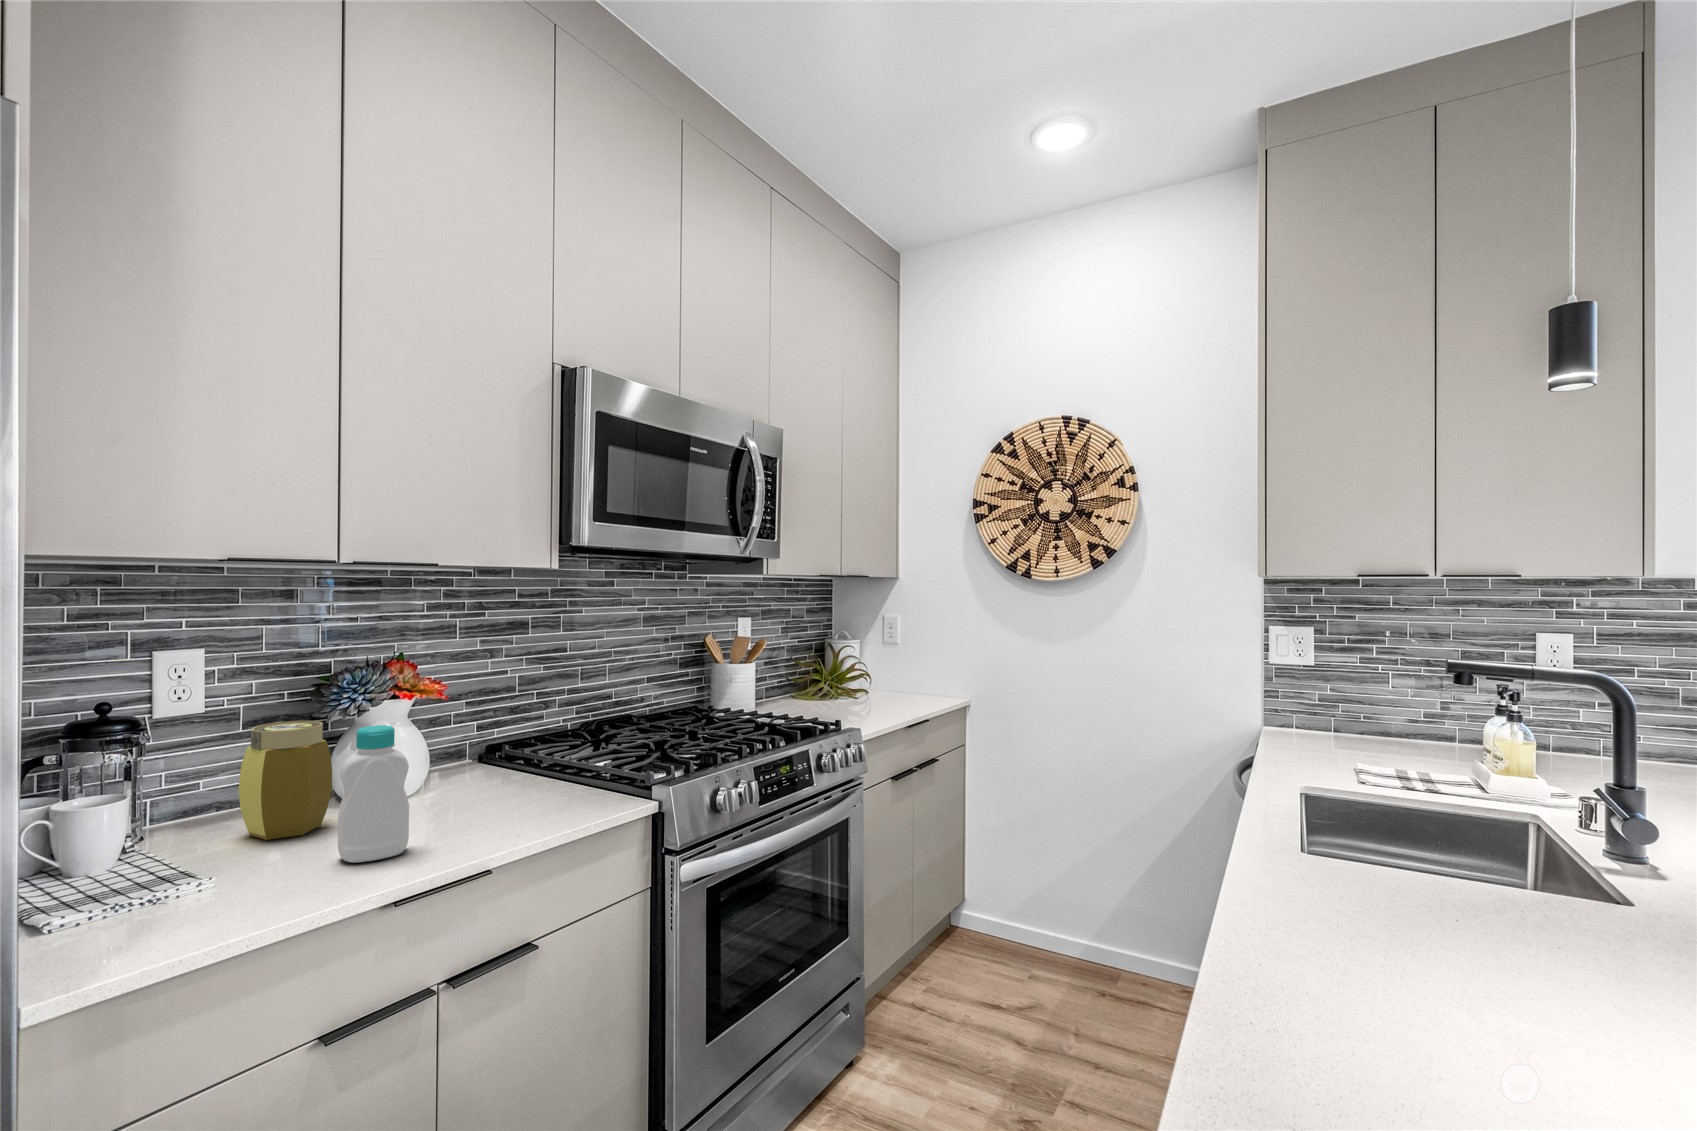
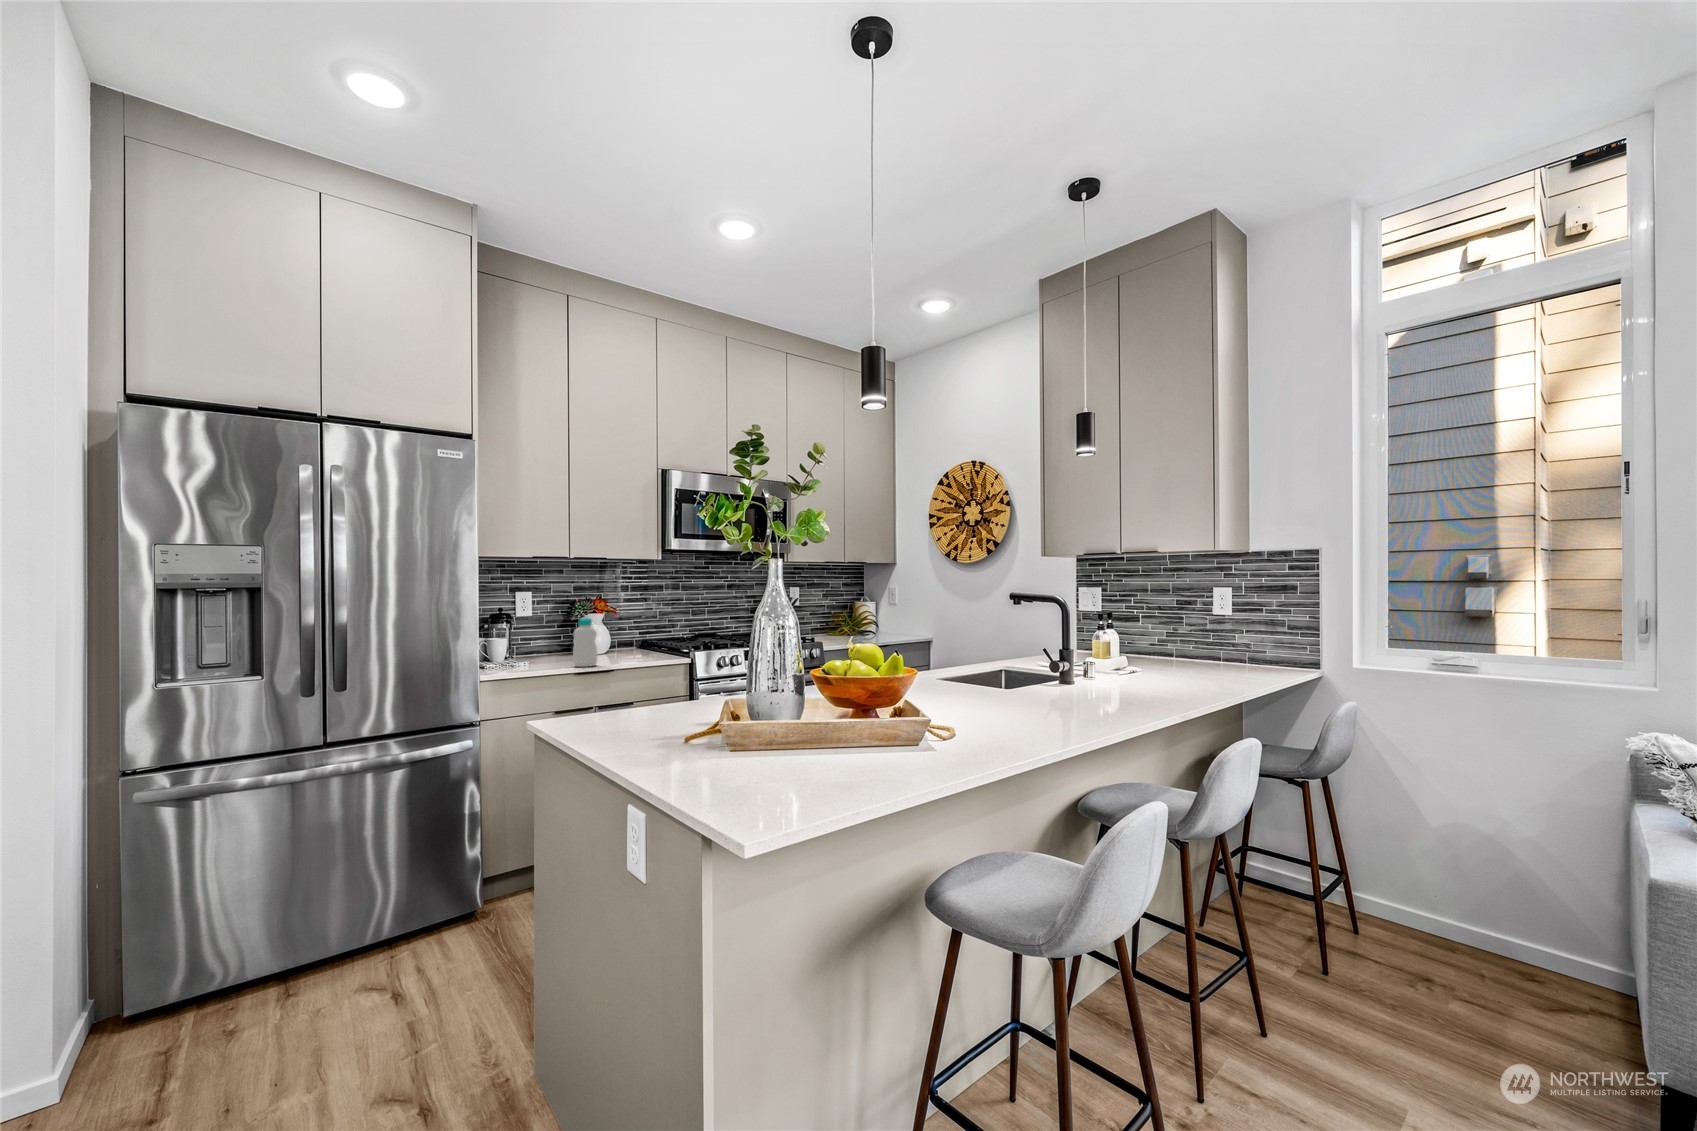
jar: present [239,721,332,840] -> none [542,620,574,663]

